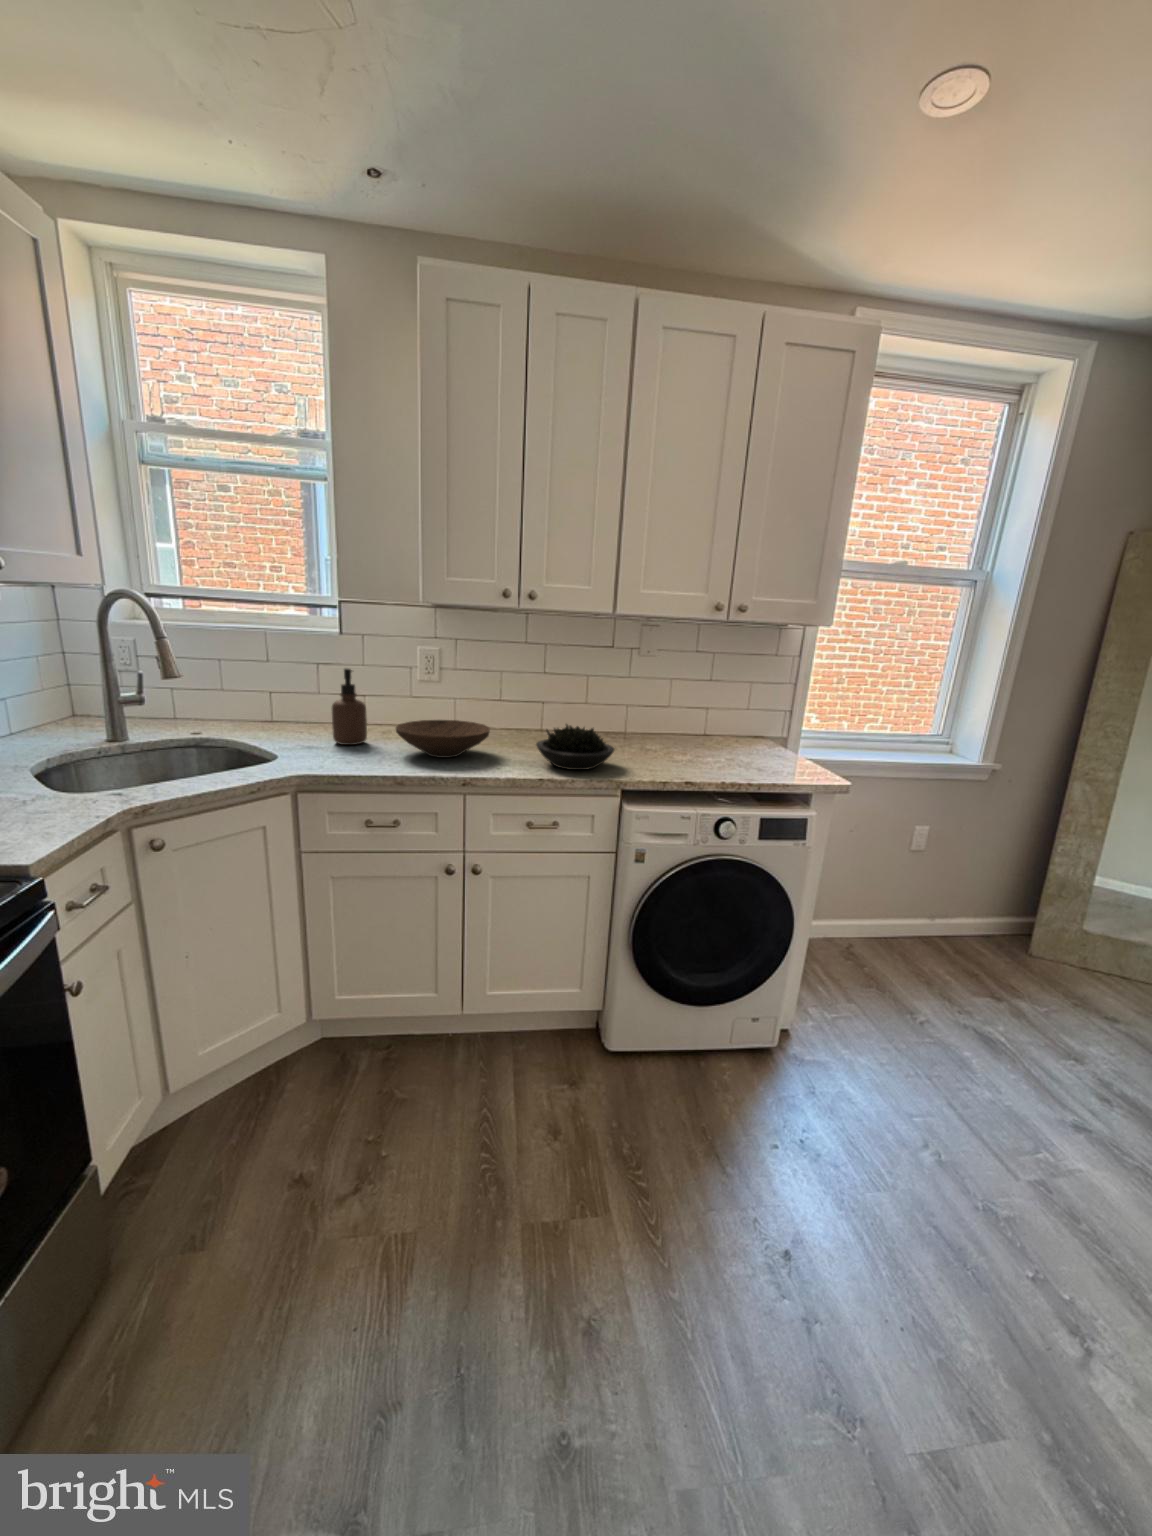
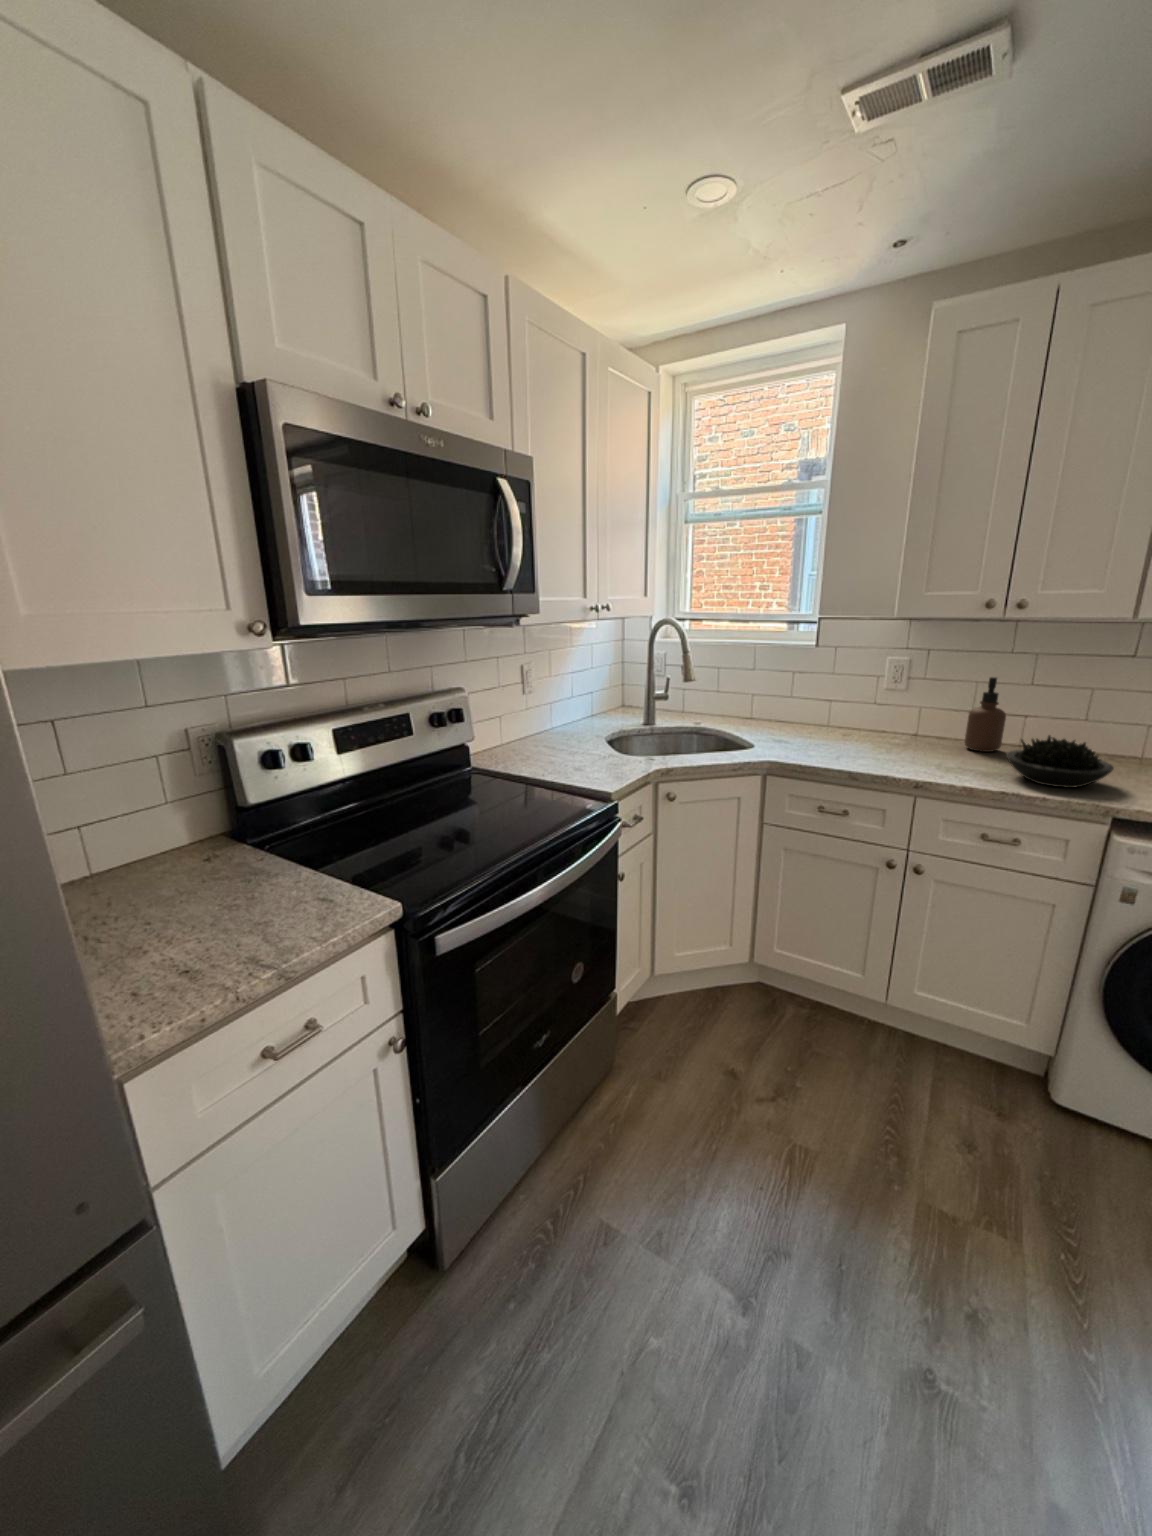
soap dispenser: present [332,668,367,745] -> present [965,677,1006,752]
wooden bowl: present [396,720,490,758] -> none [854,721,954,759]

